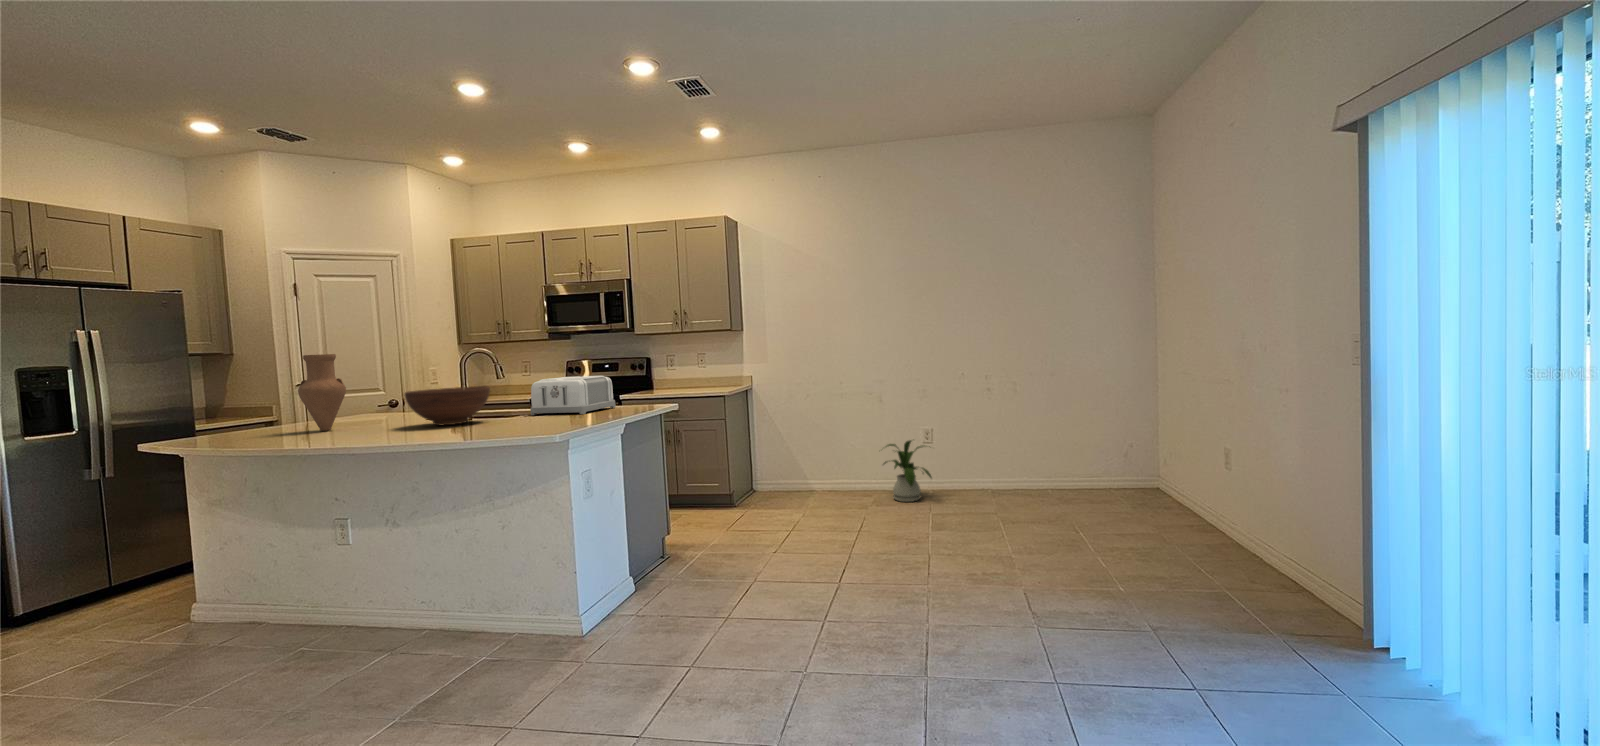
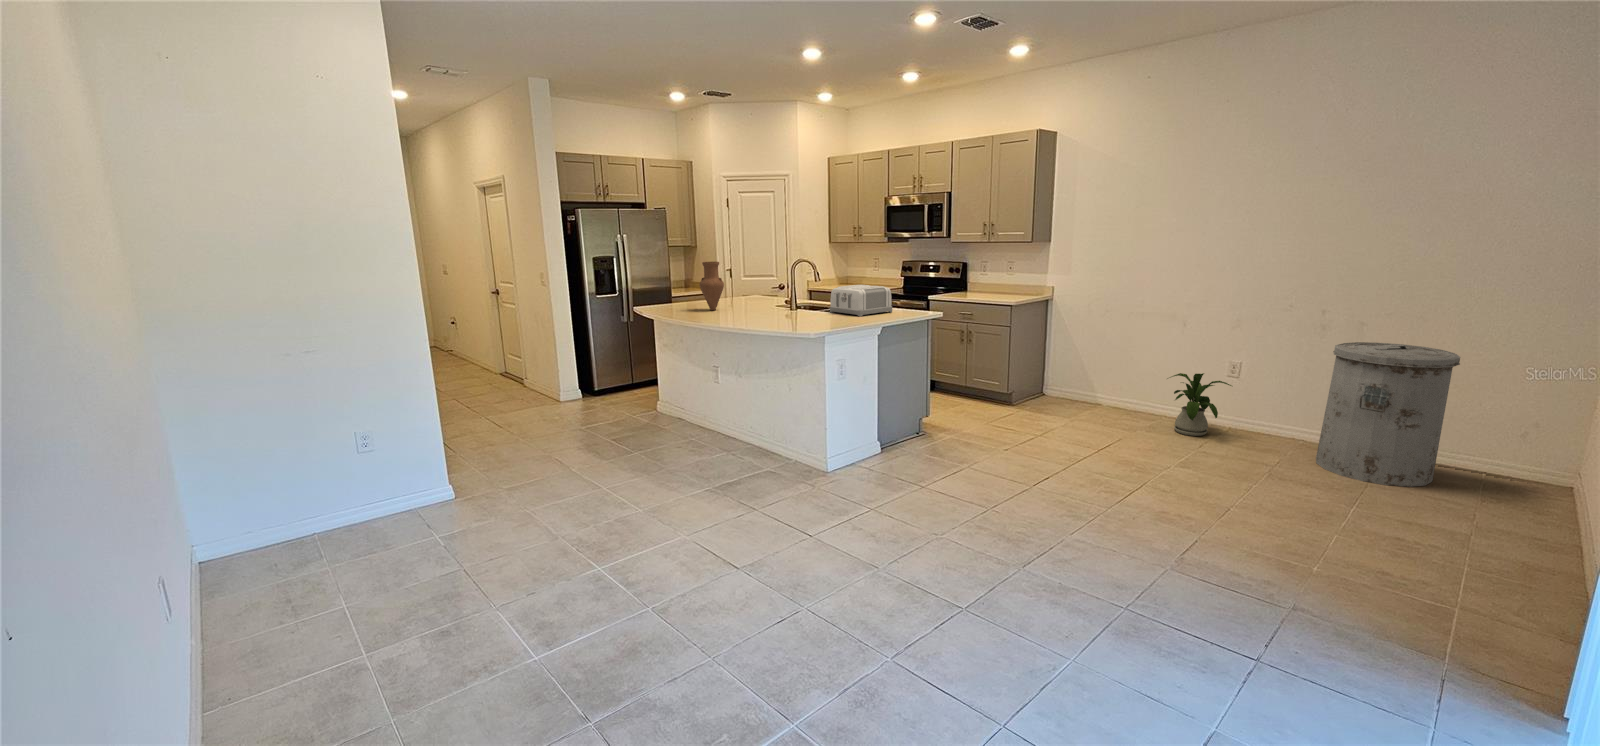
fruit bowl: present [404,386,490,426] -> none [749,289,800,315]
trash can: none [1006,393,1089,510] -> present [1316,342,1460,487]

